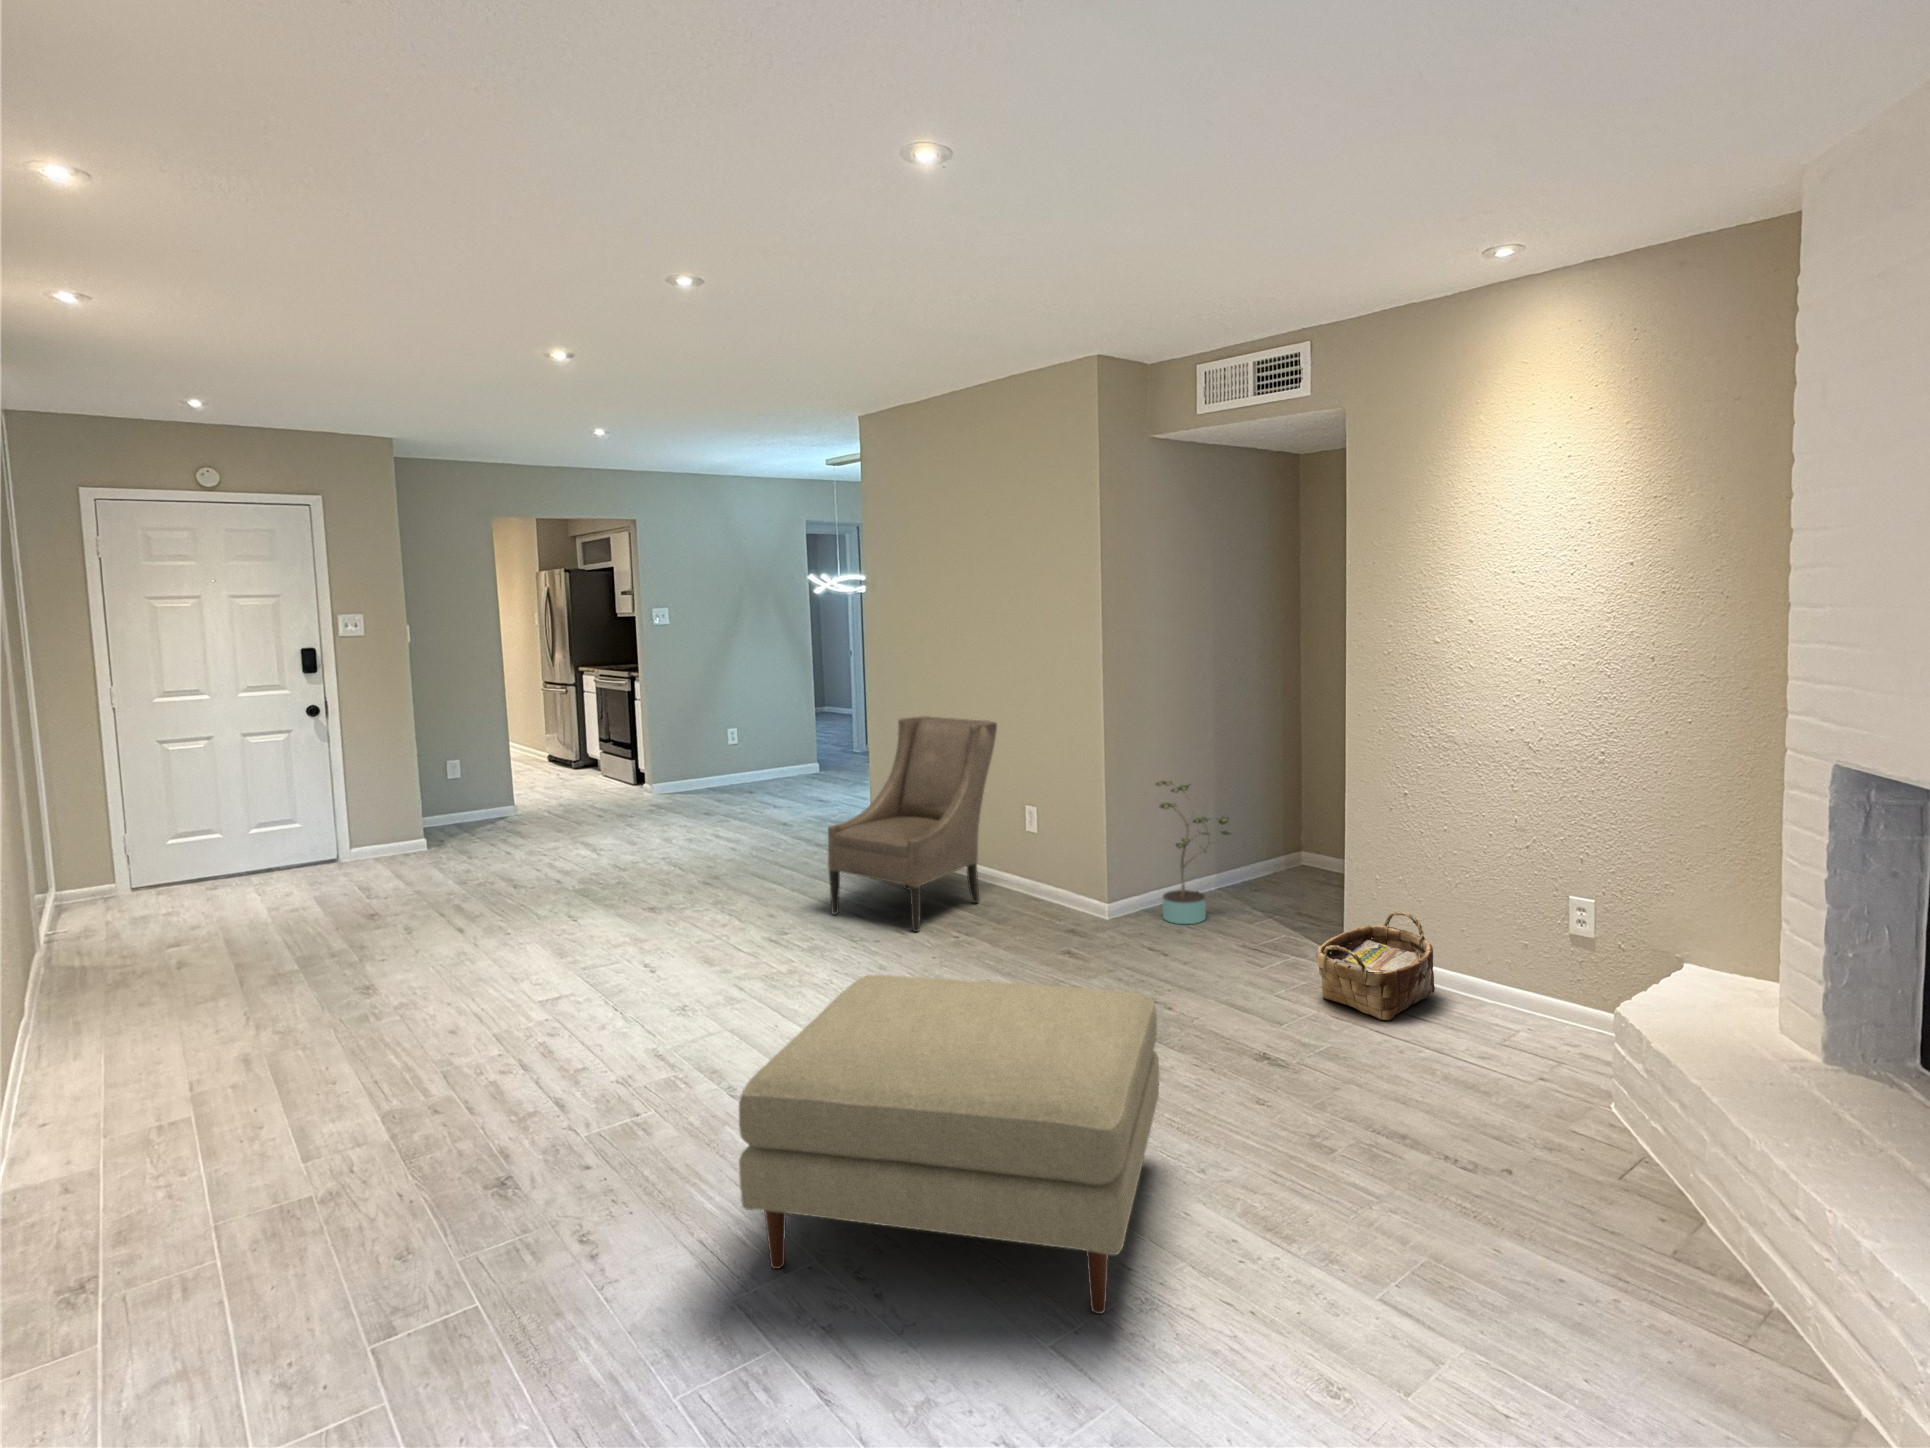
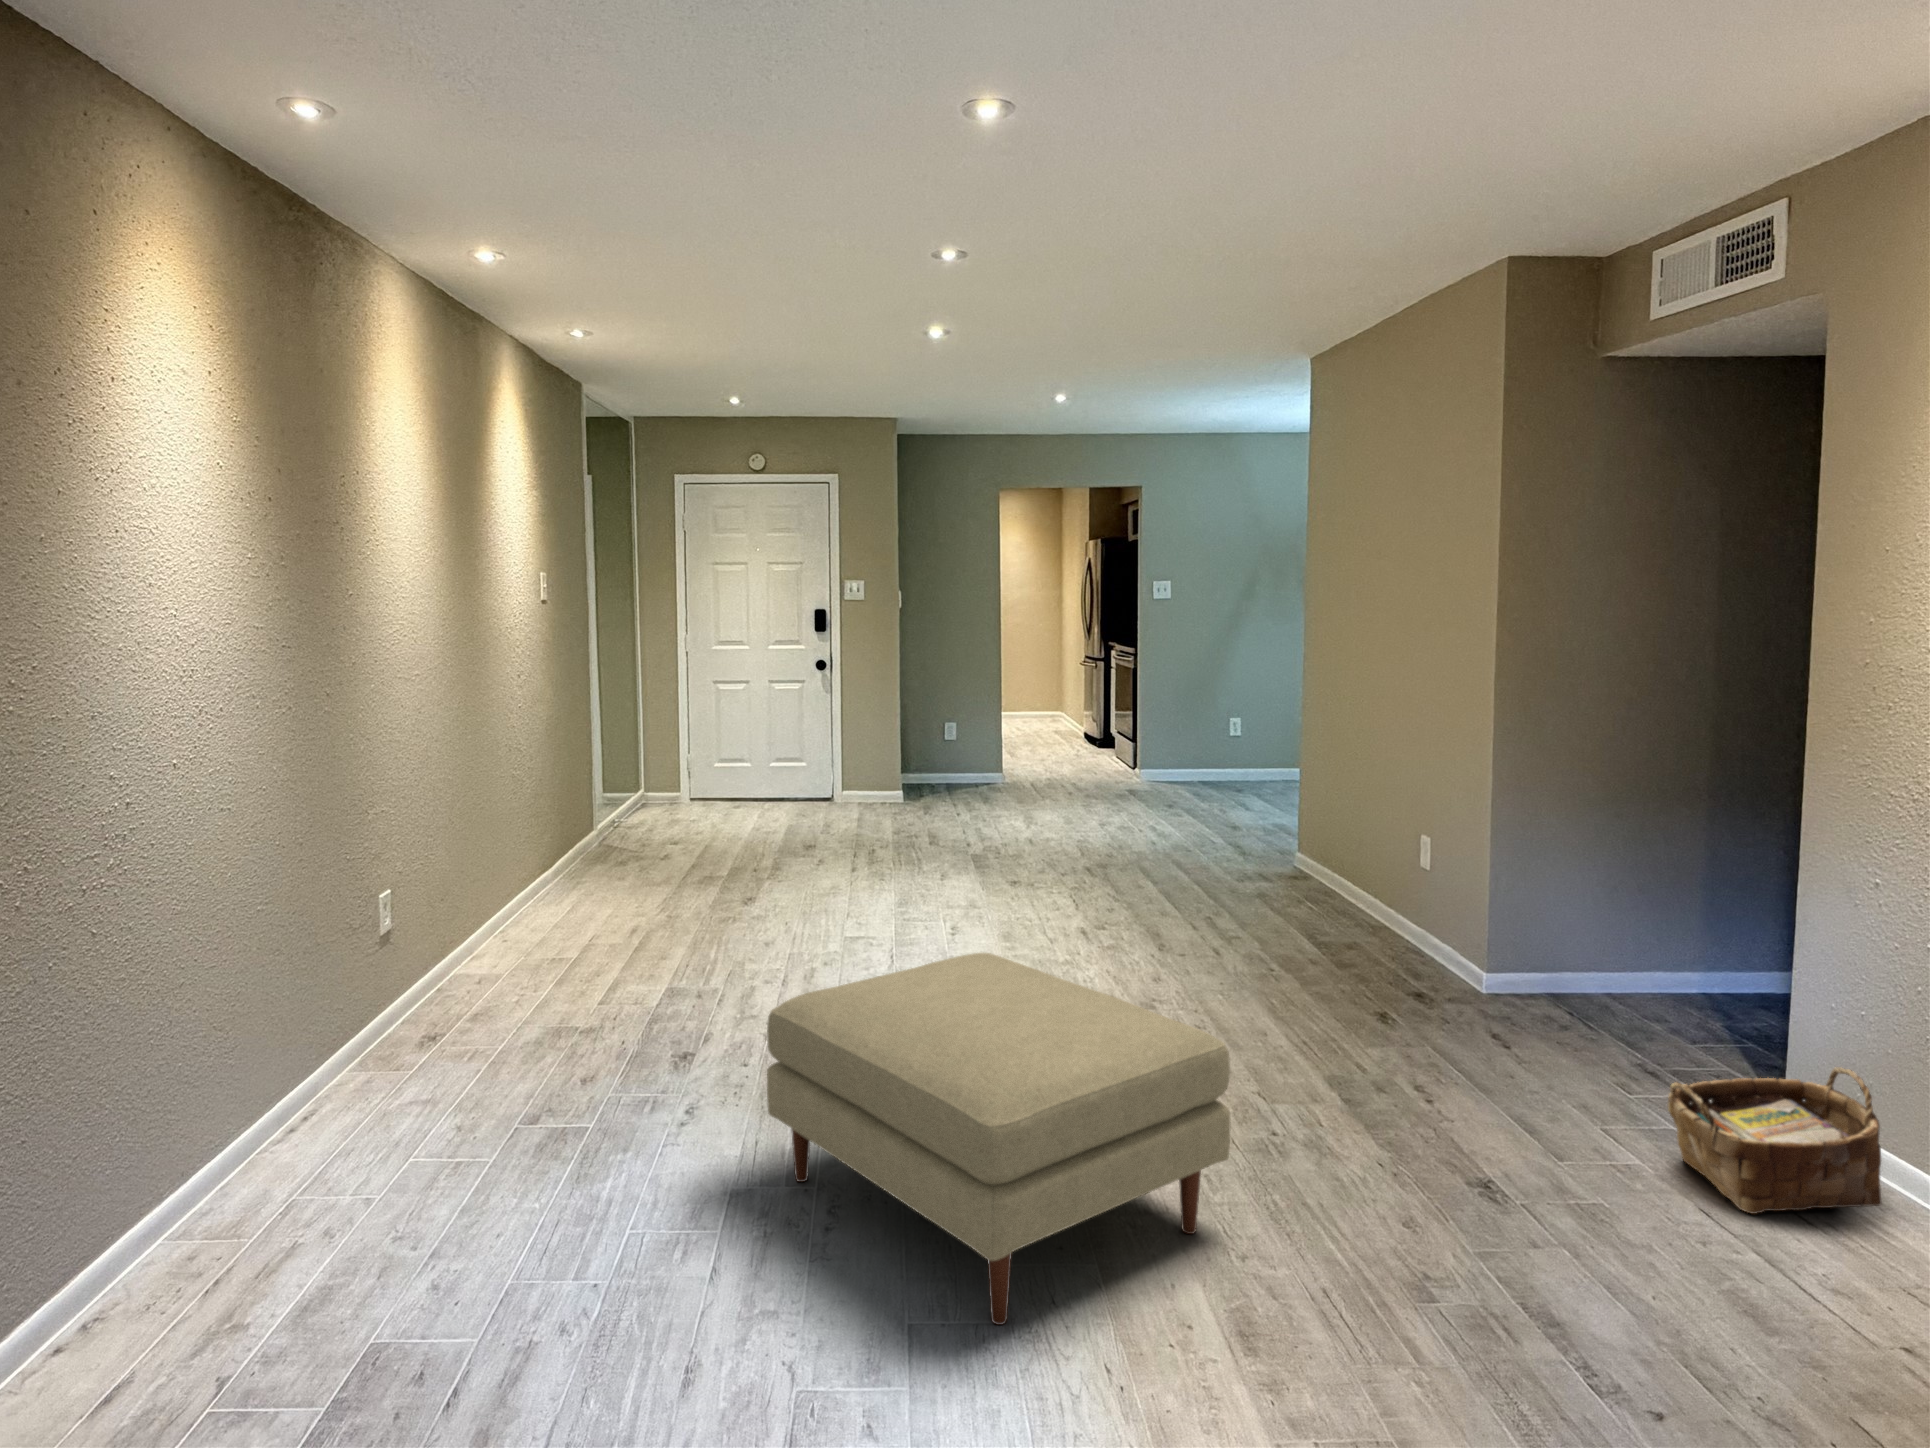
armchair: present [828,716,997,932] -> none [1175,715,1395,960]
potted plant: present [1156,781,1230,924] -> none [1560,830,1689,1032]

